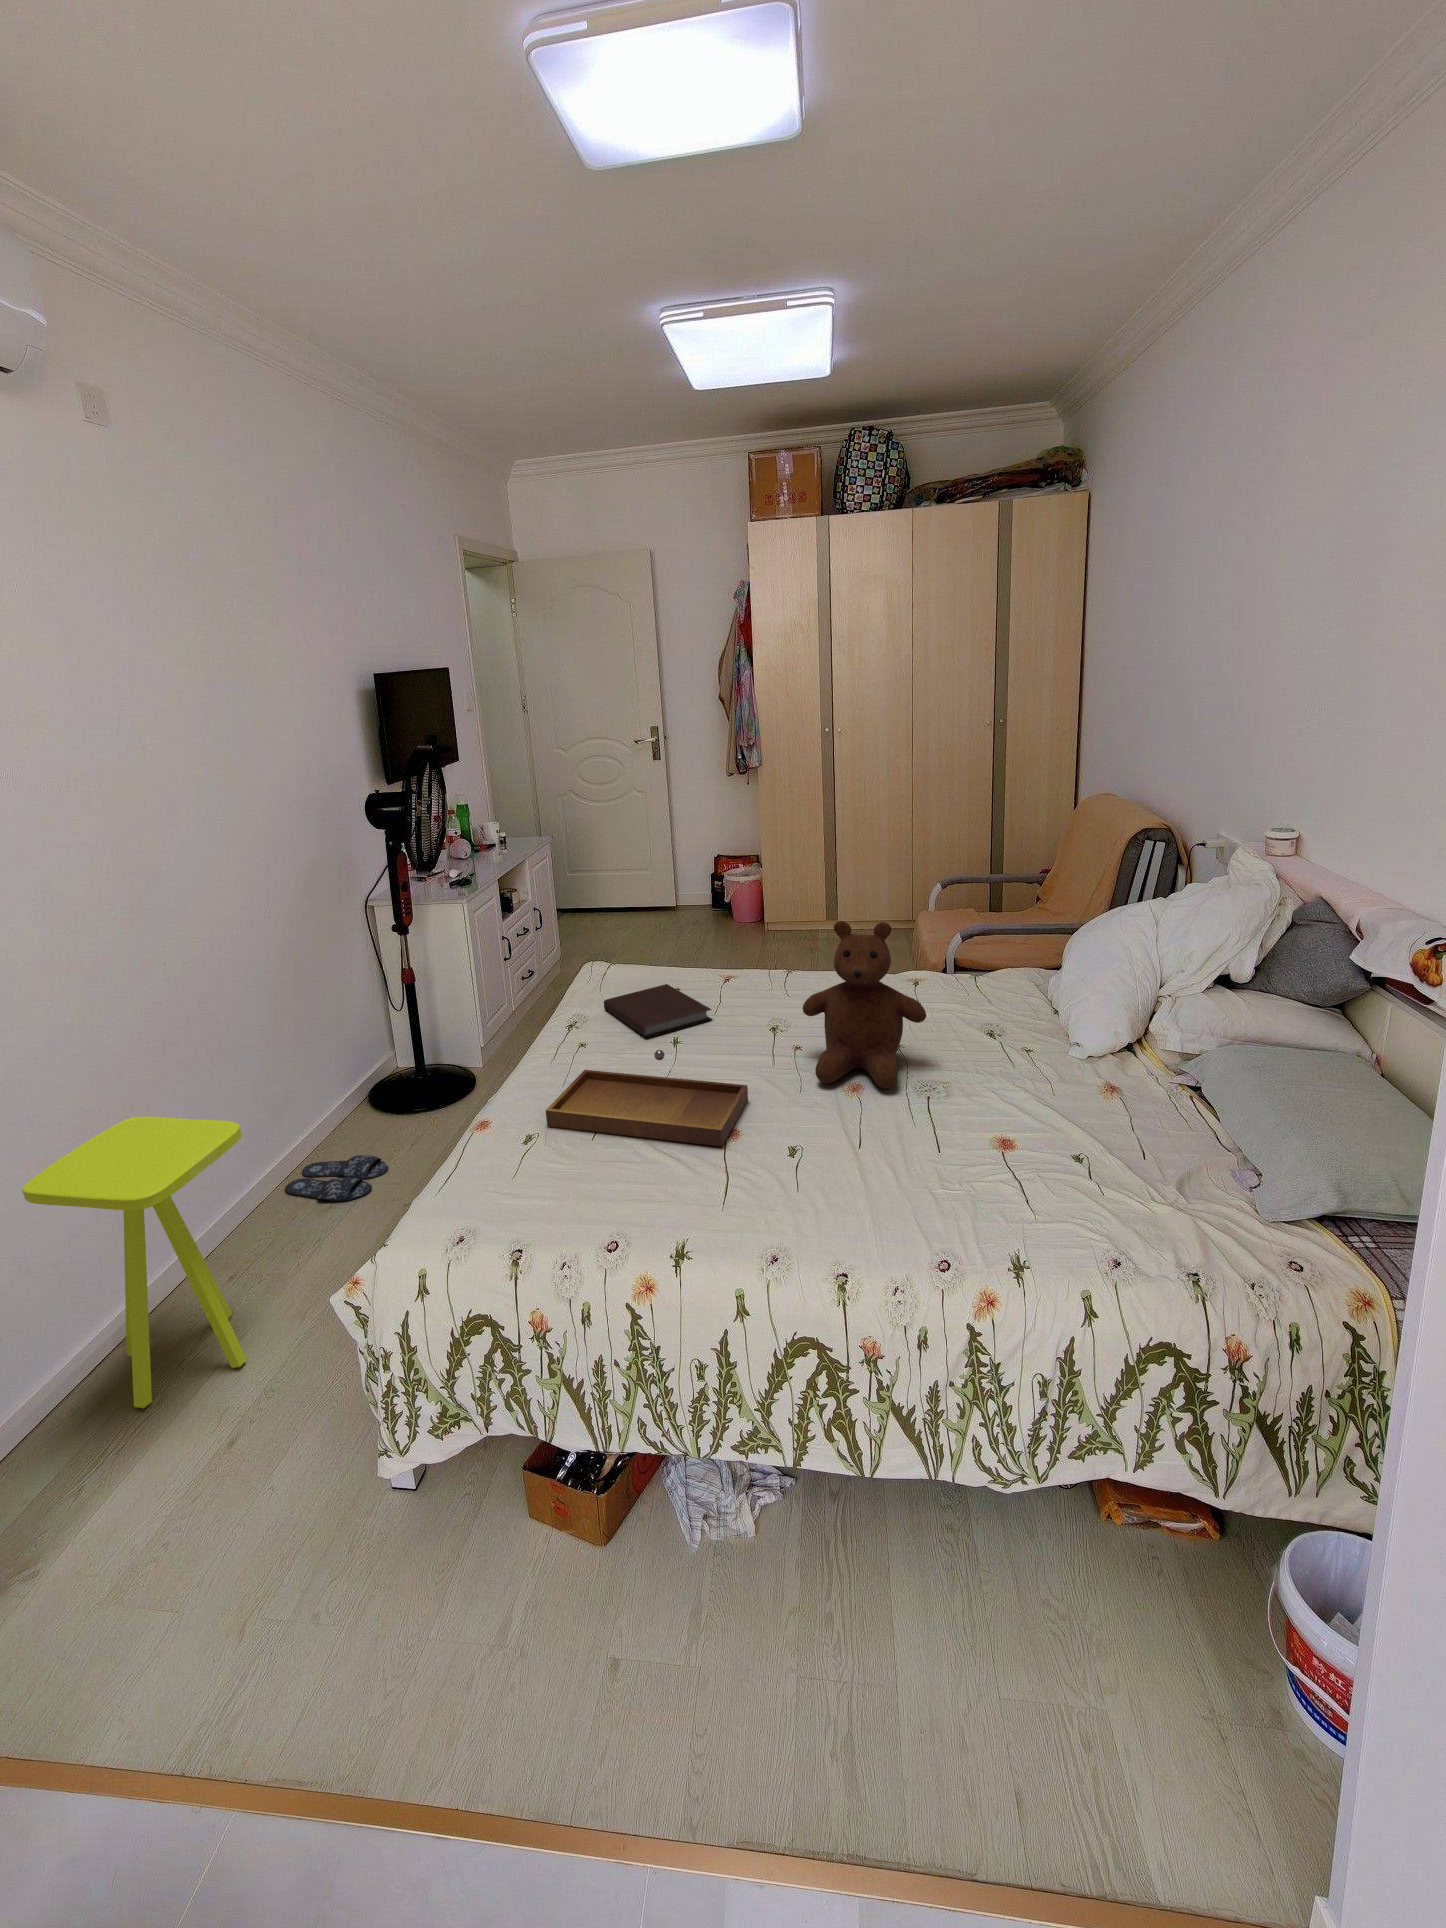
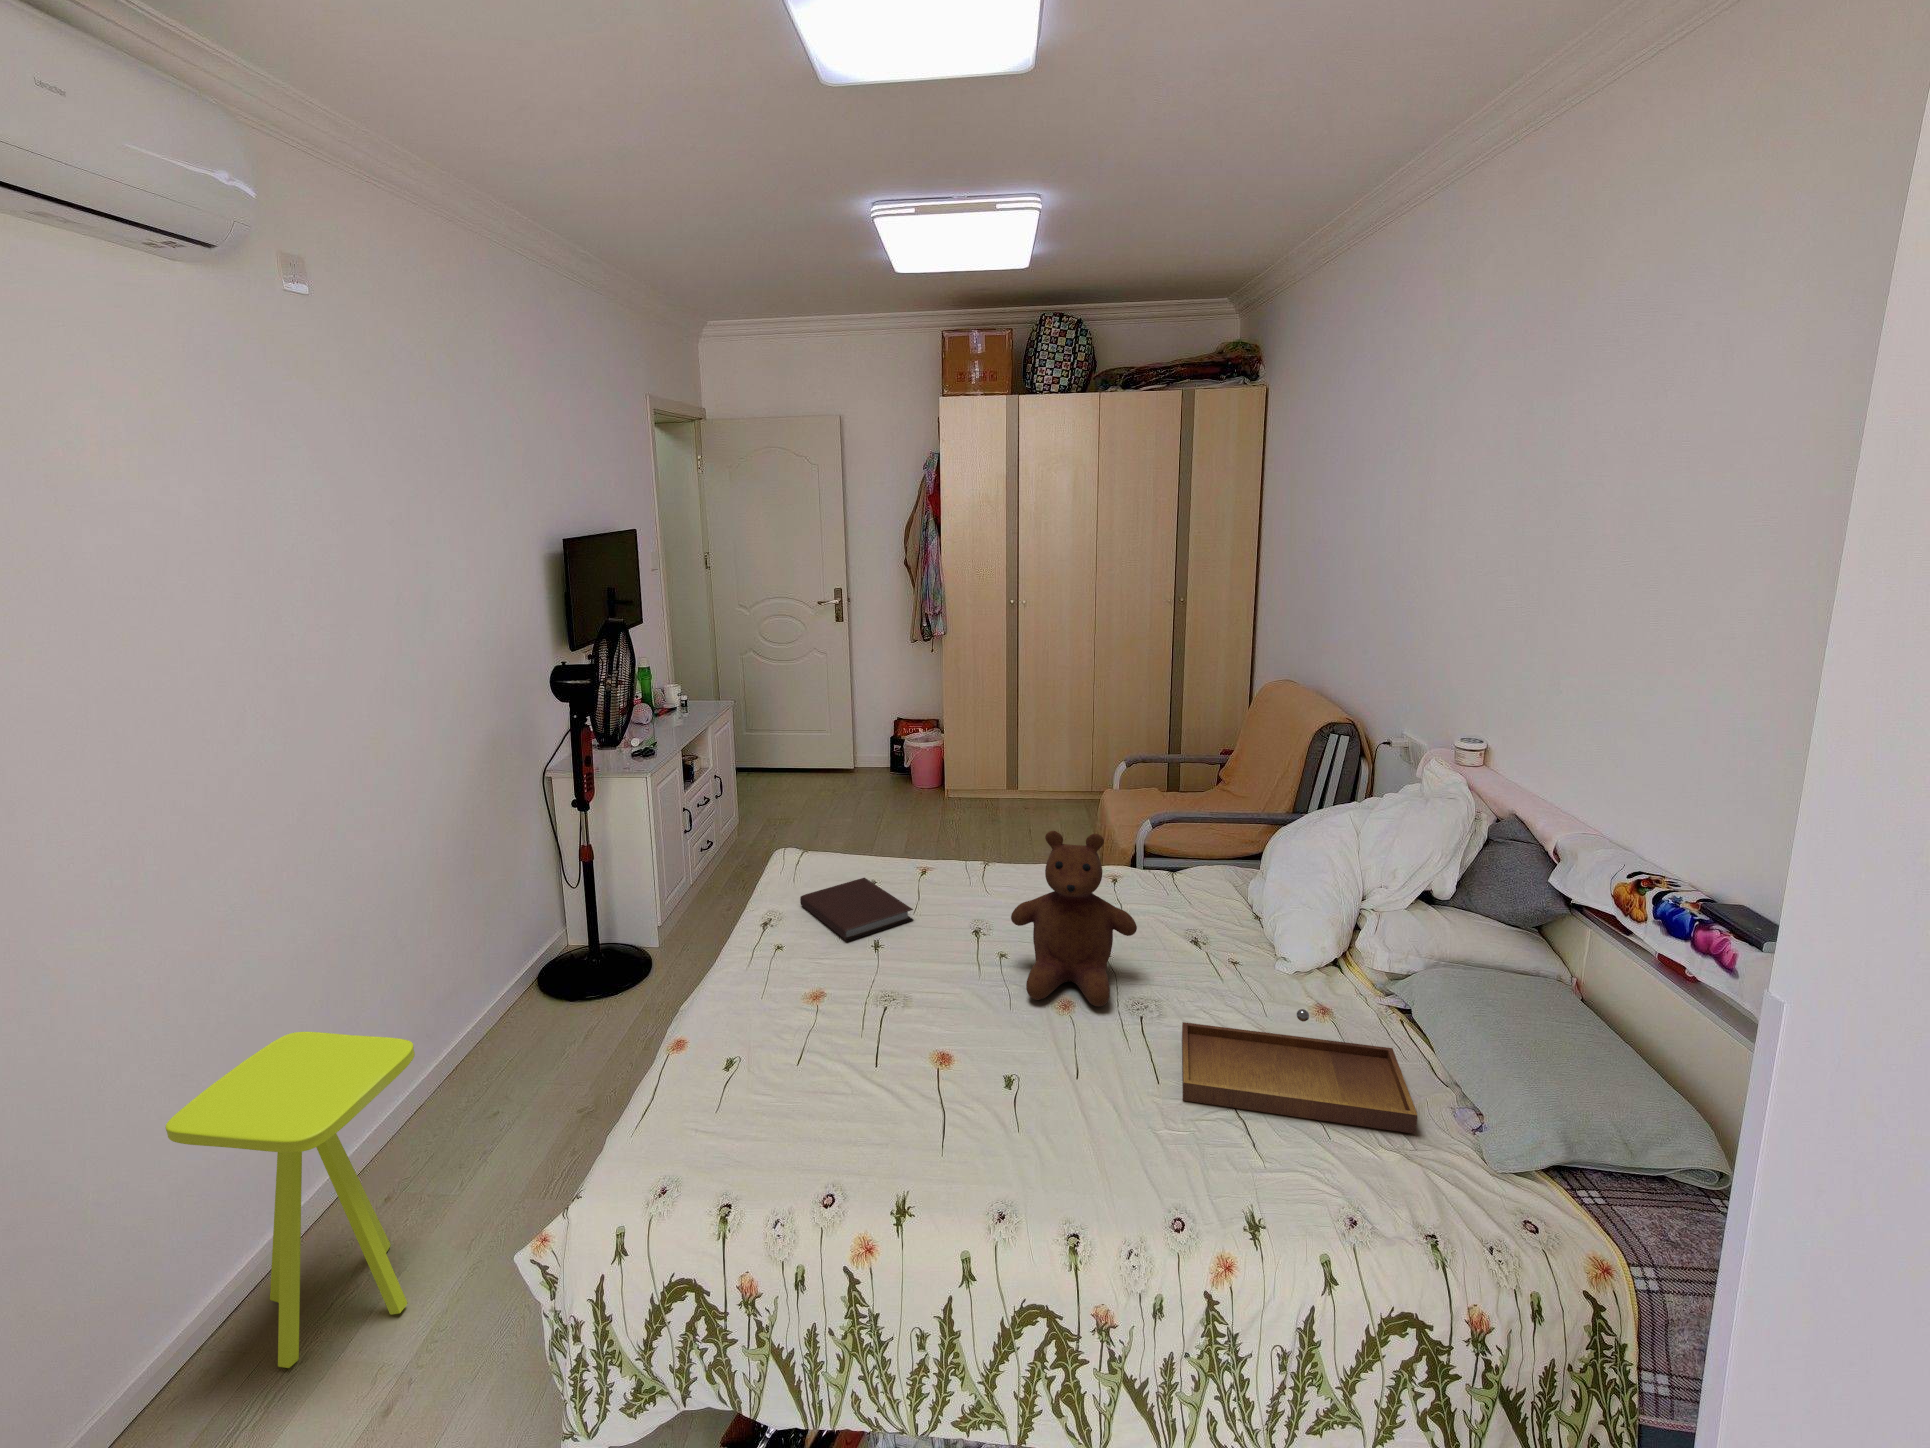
tray: present [546,1050,748,1146] -> present [1182,1009,1417,1134]
slippers: present [285,1155,388,1201] -> none [449,1051,562,1106]

